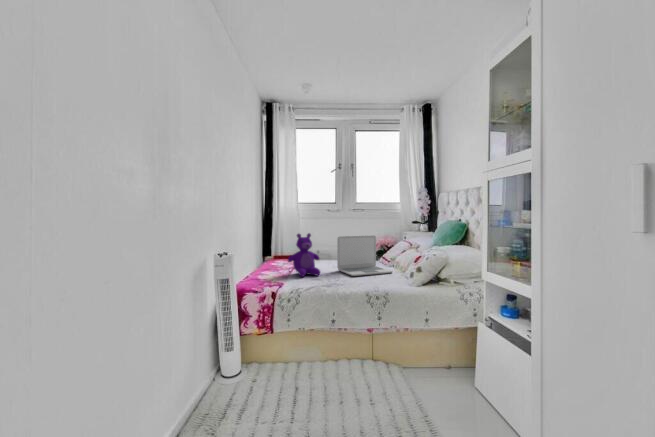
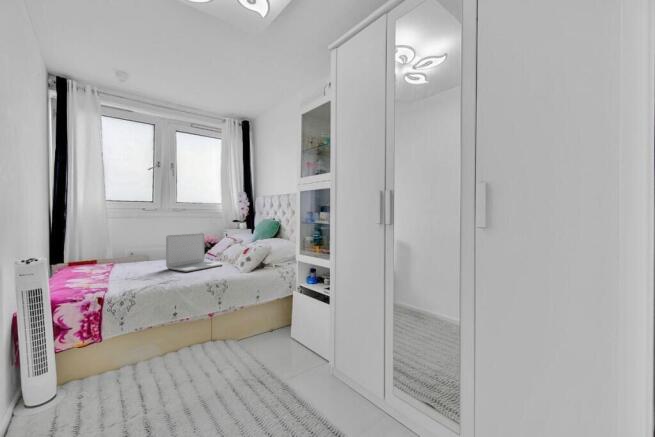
teddy bear: present [288,233,320,277] -> none [107,233,150,279]

